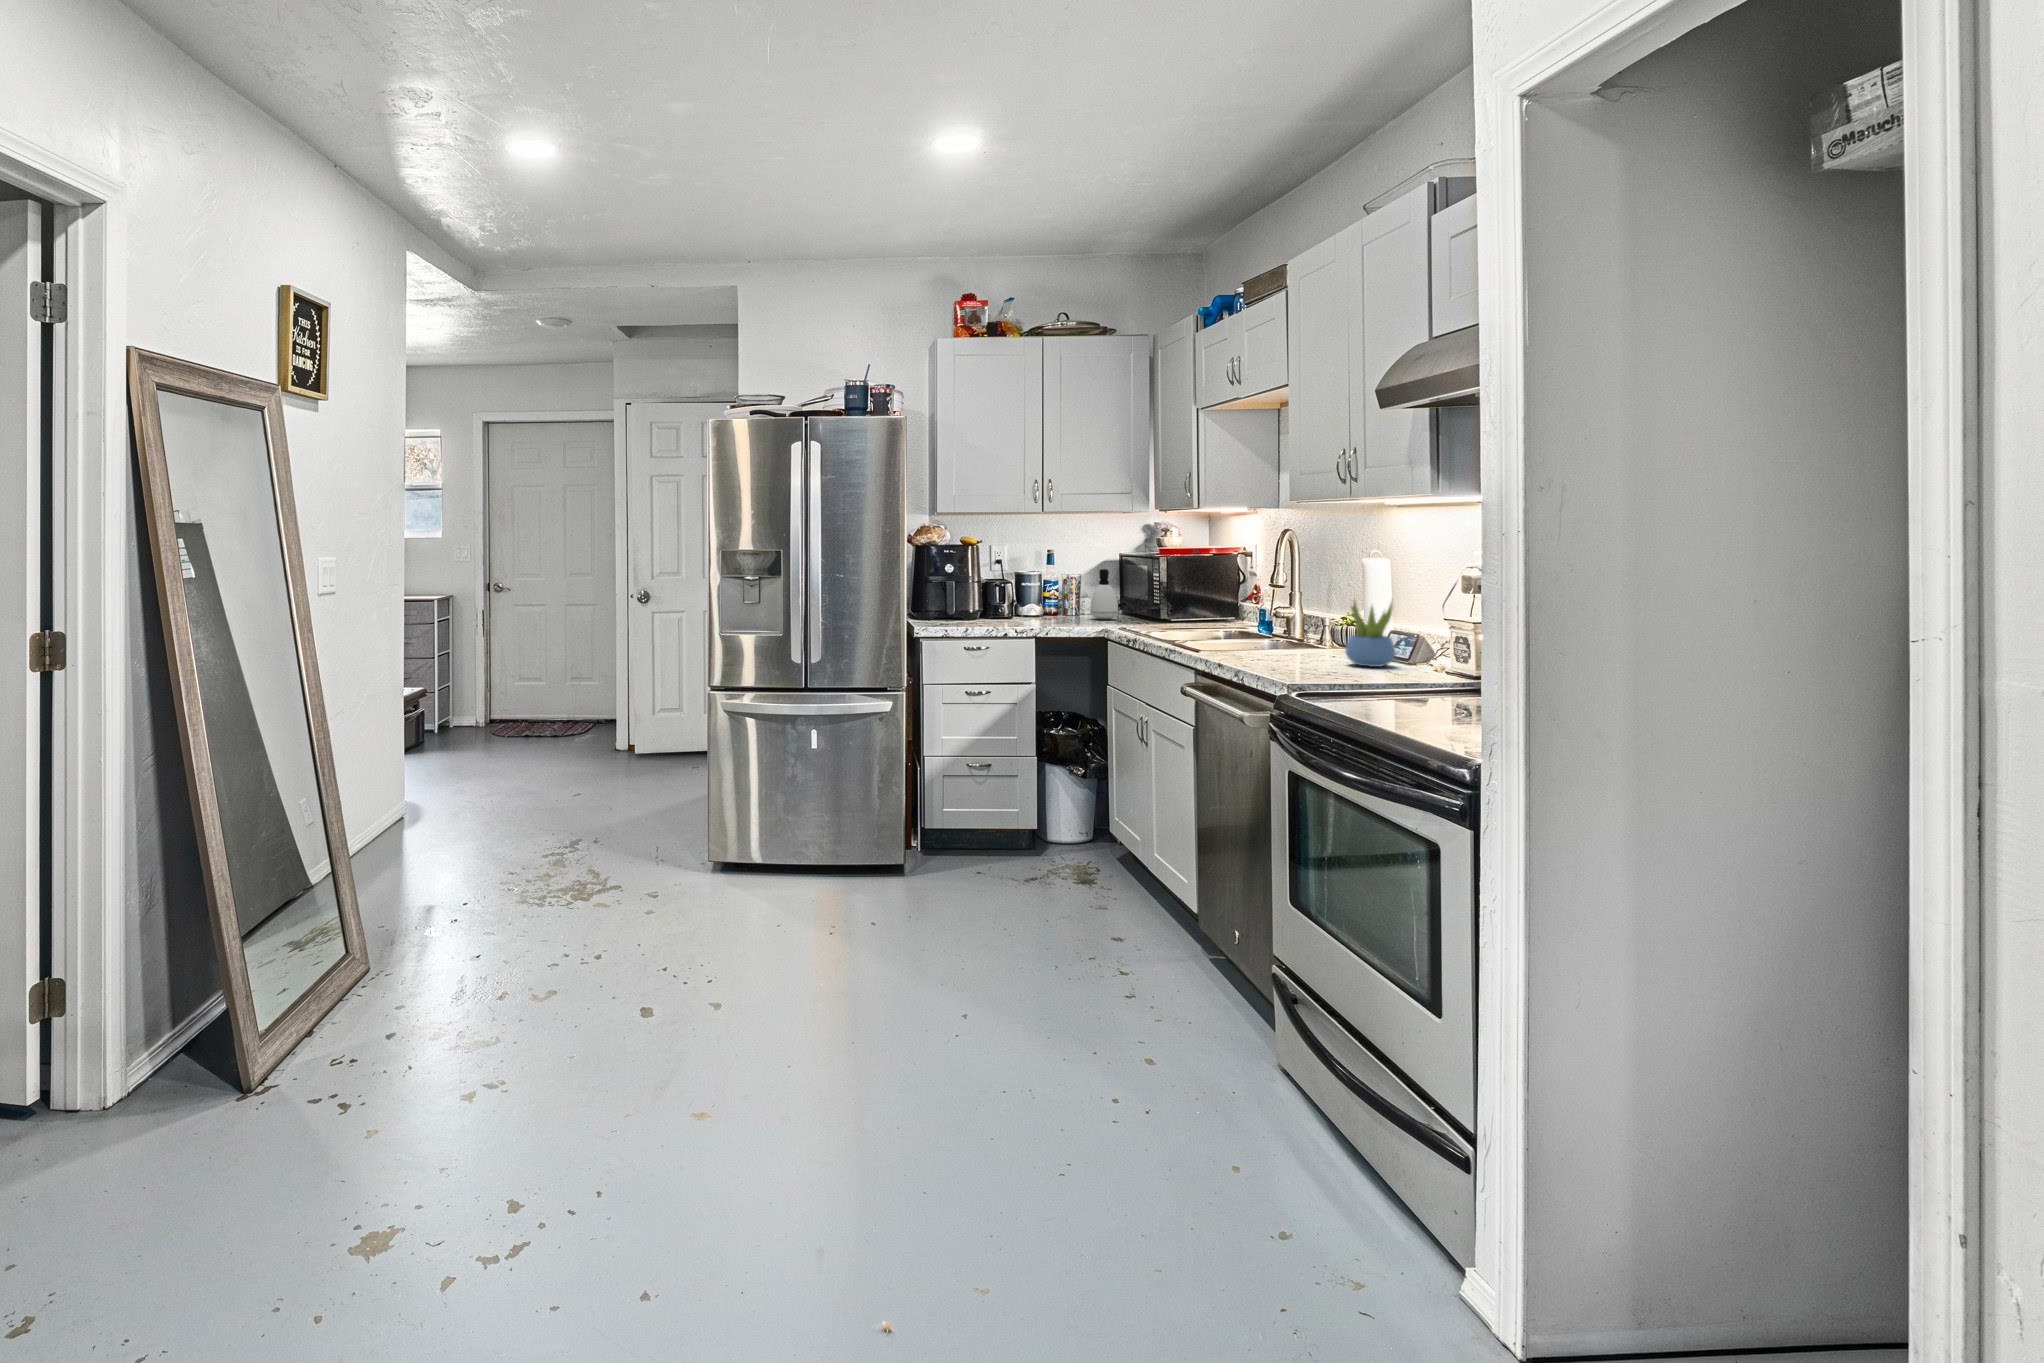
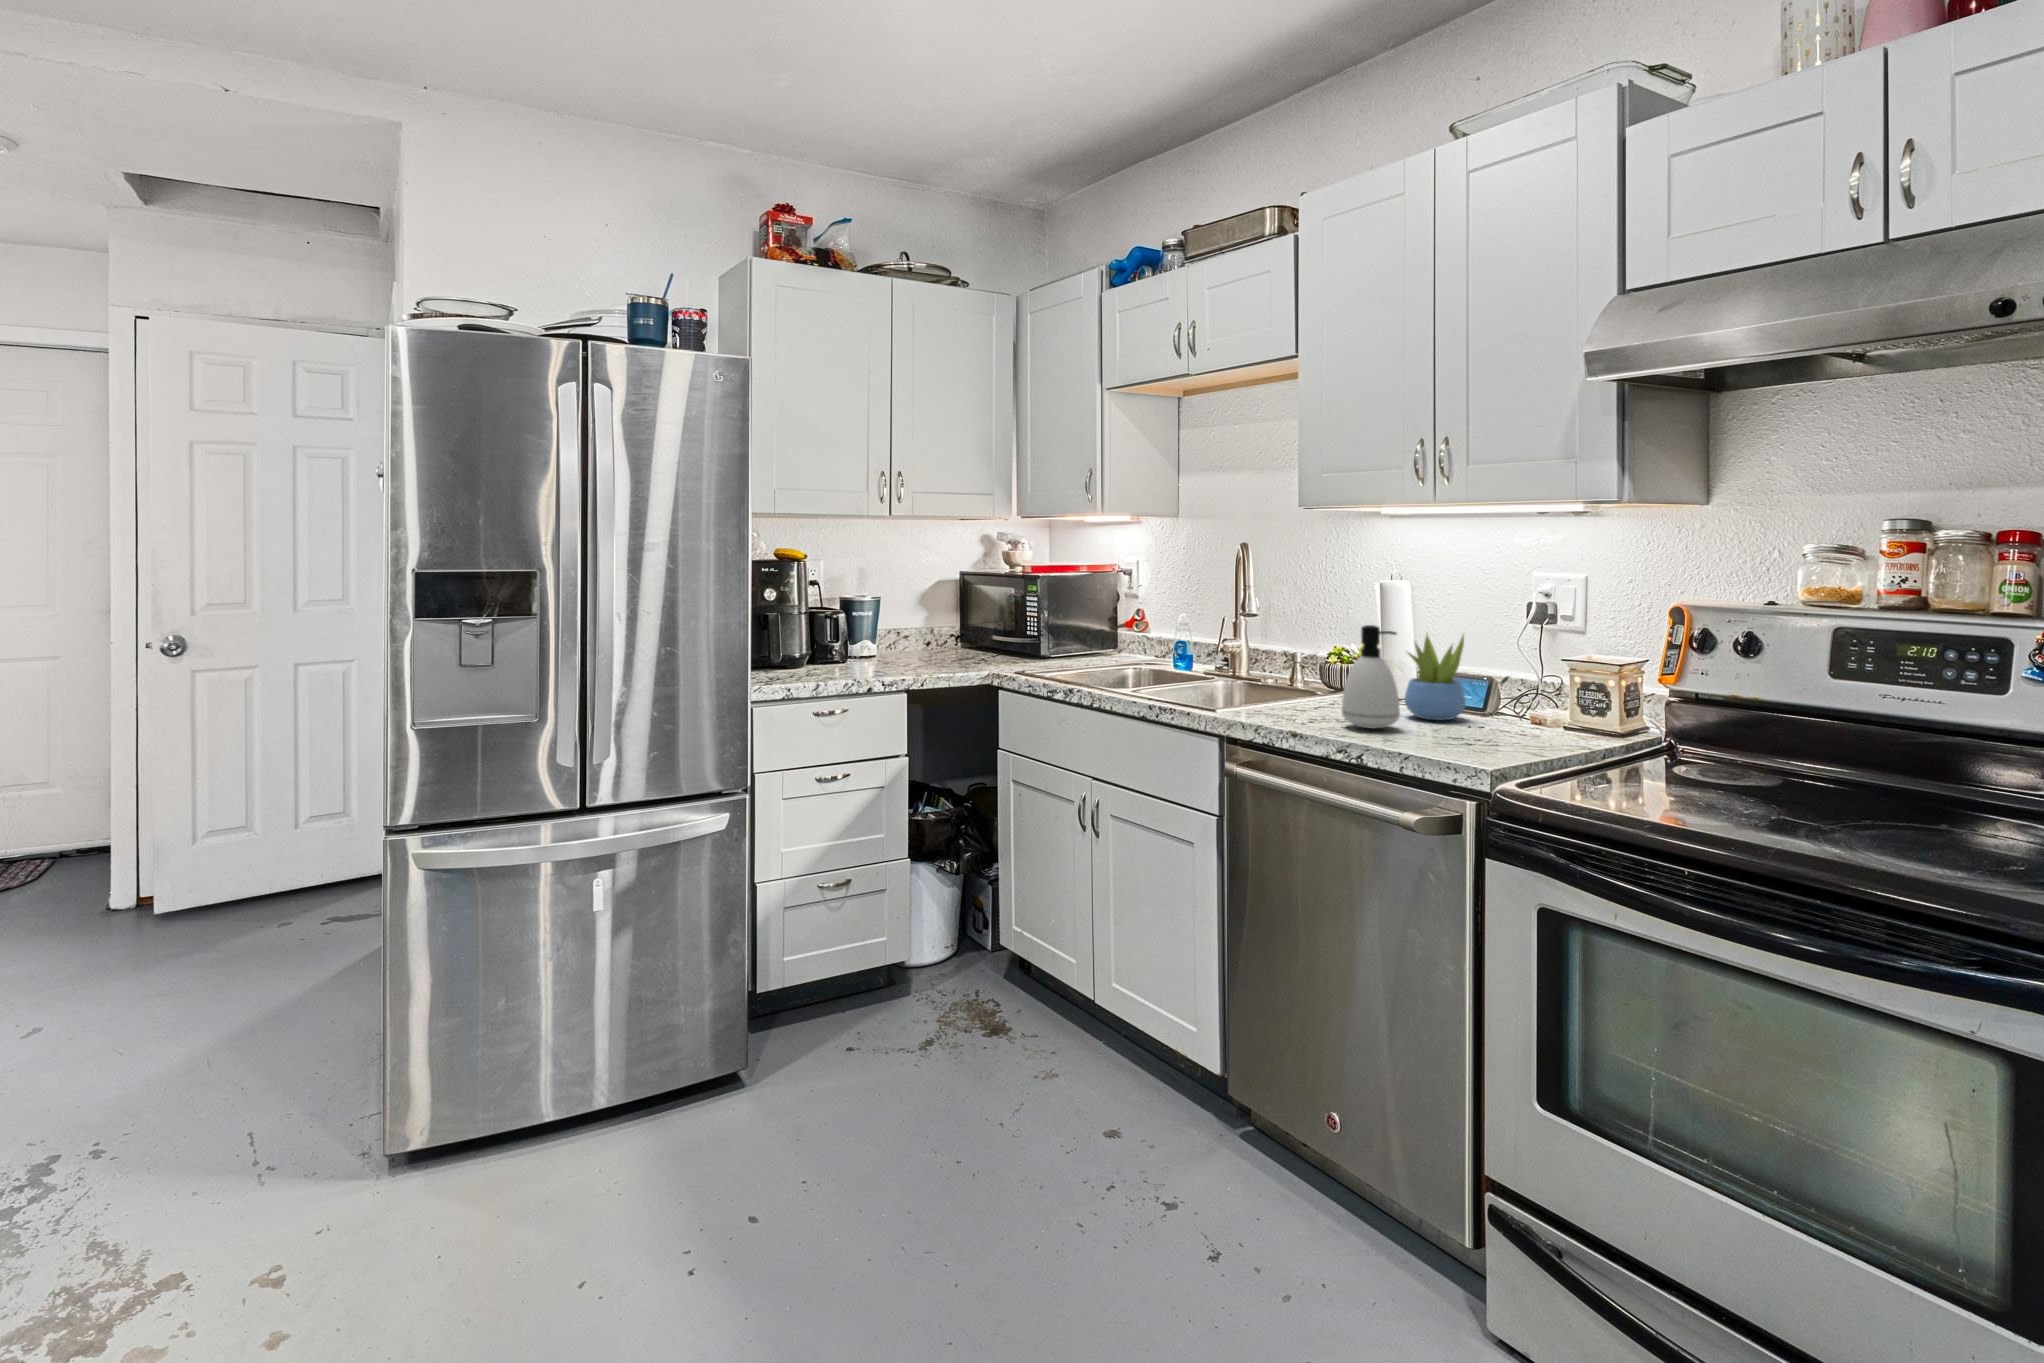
soap dispenser: present [1090,569,1118,619] -> present [1342,625,1400,728]

